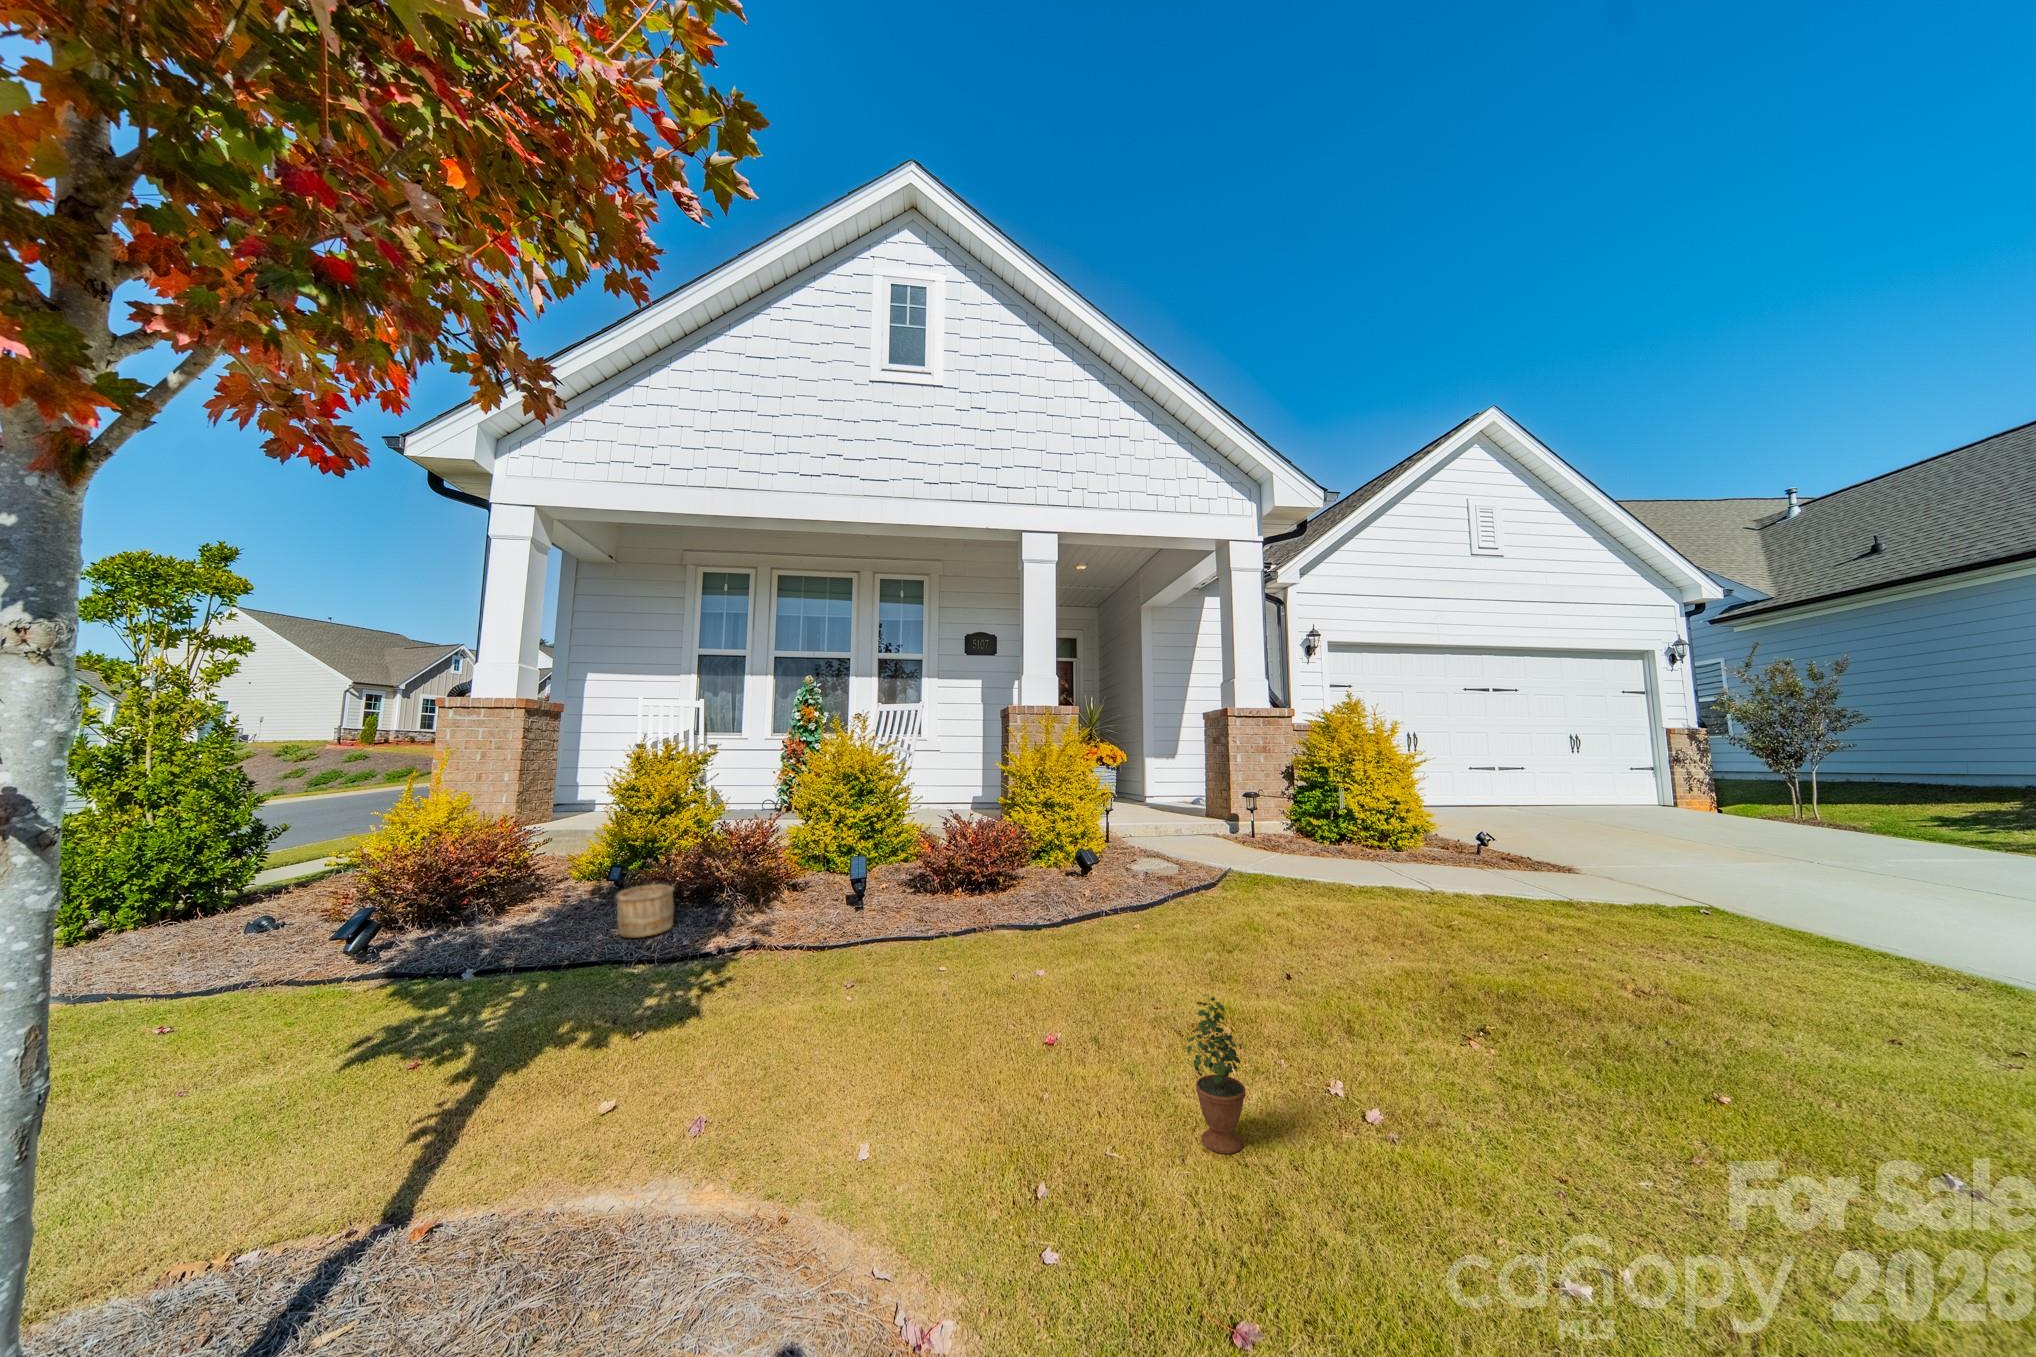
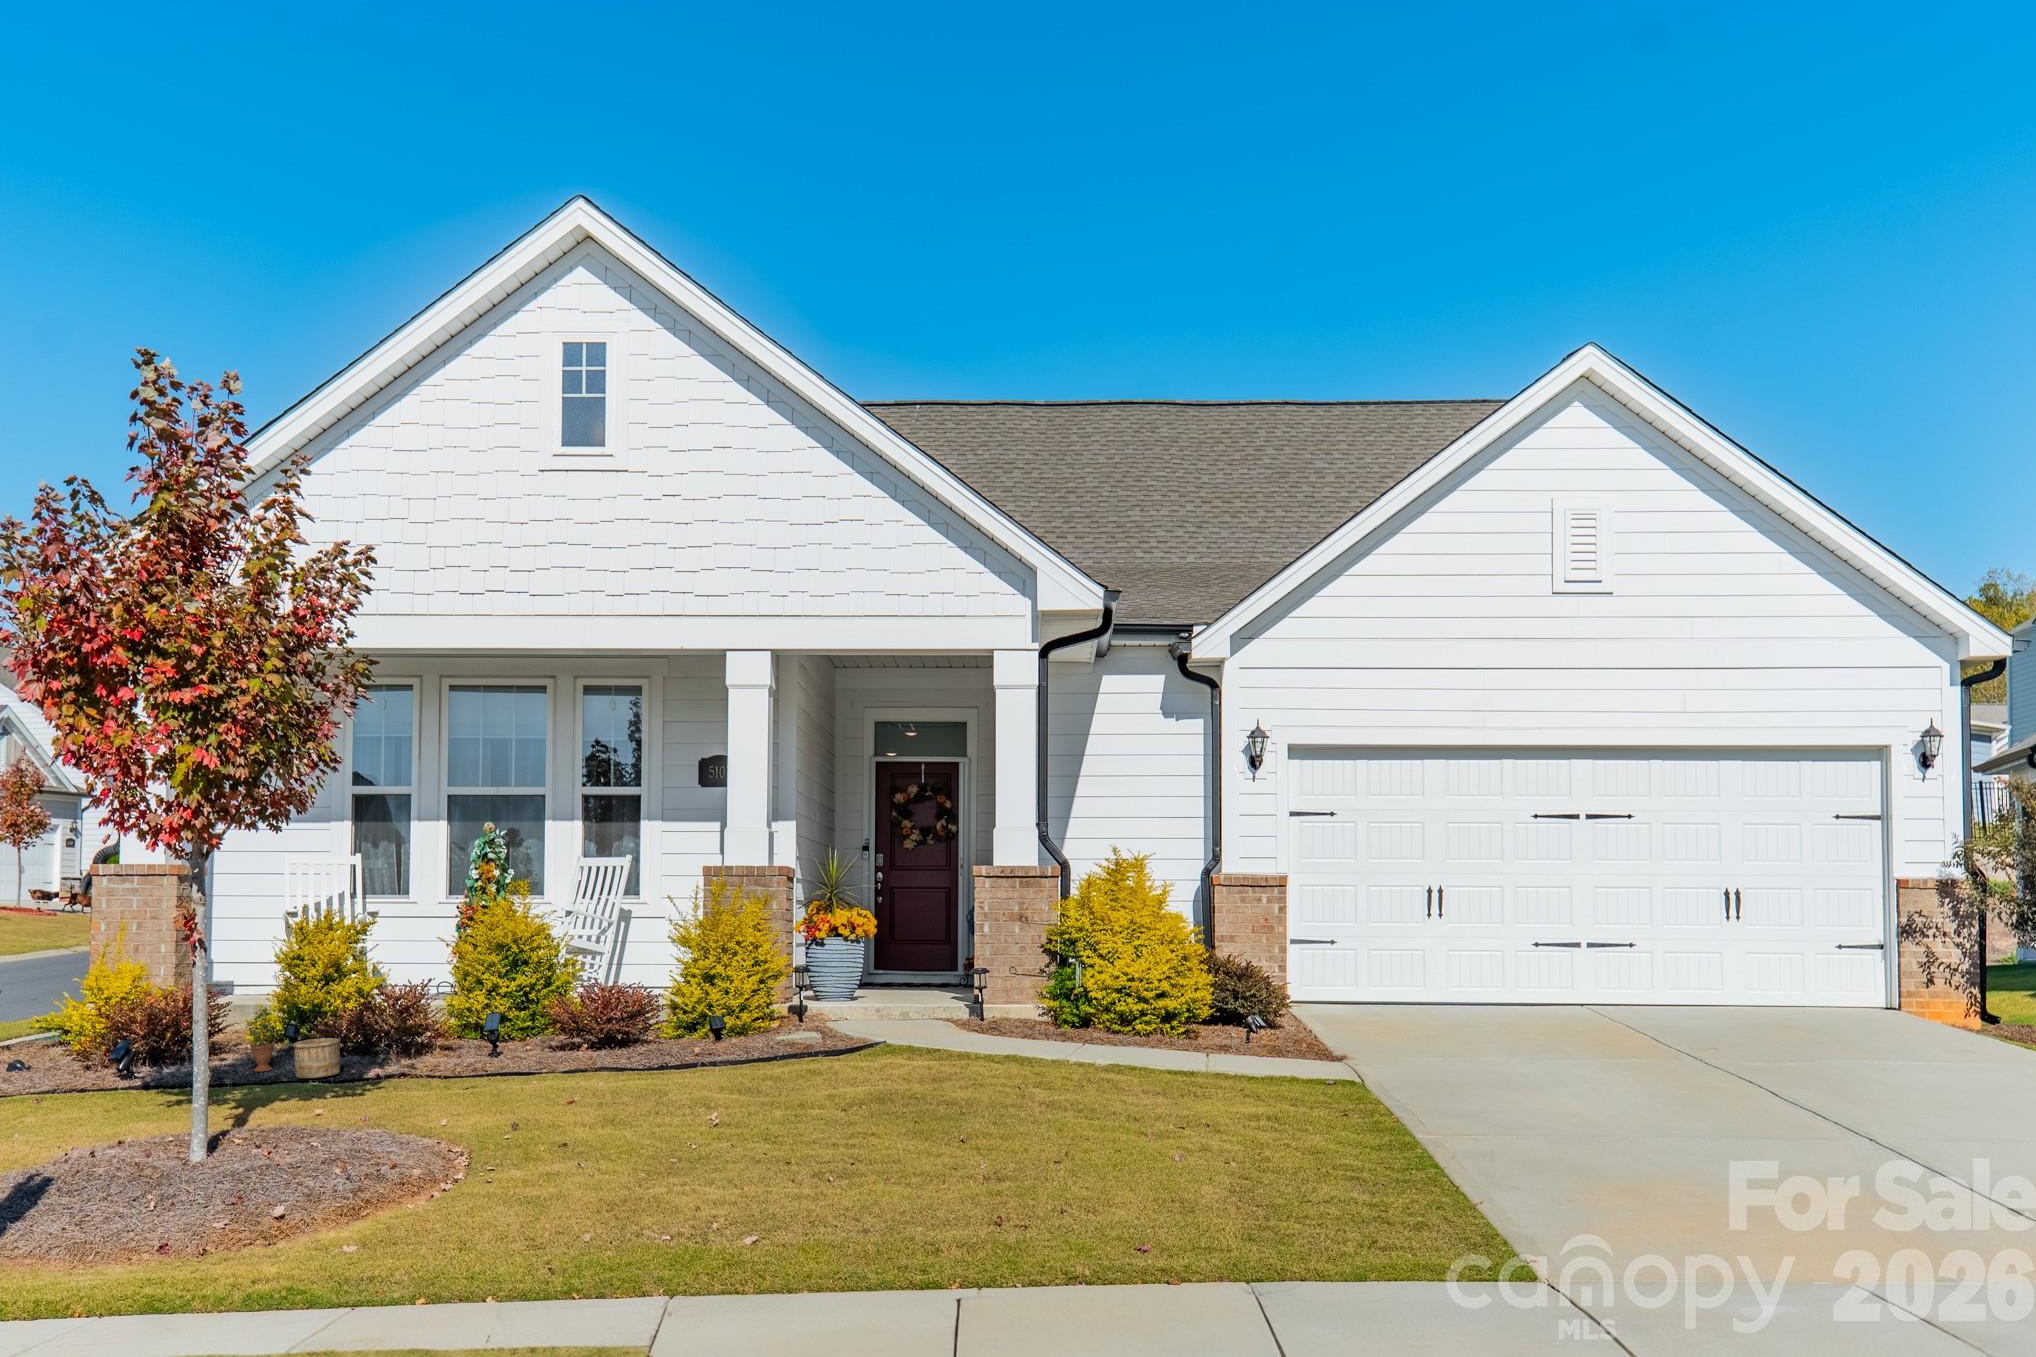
potted plant: present [1187,994,1245,1154] -> present [246,1007,275,1072]

